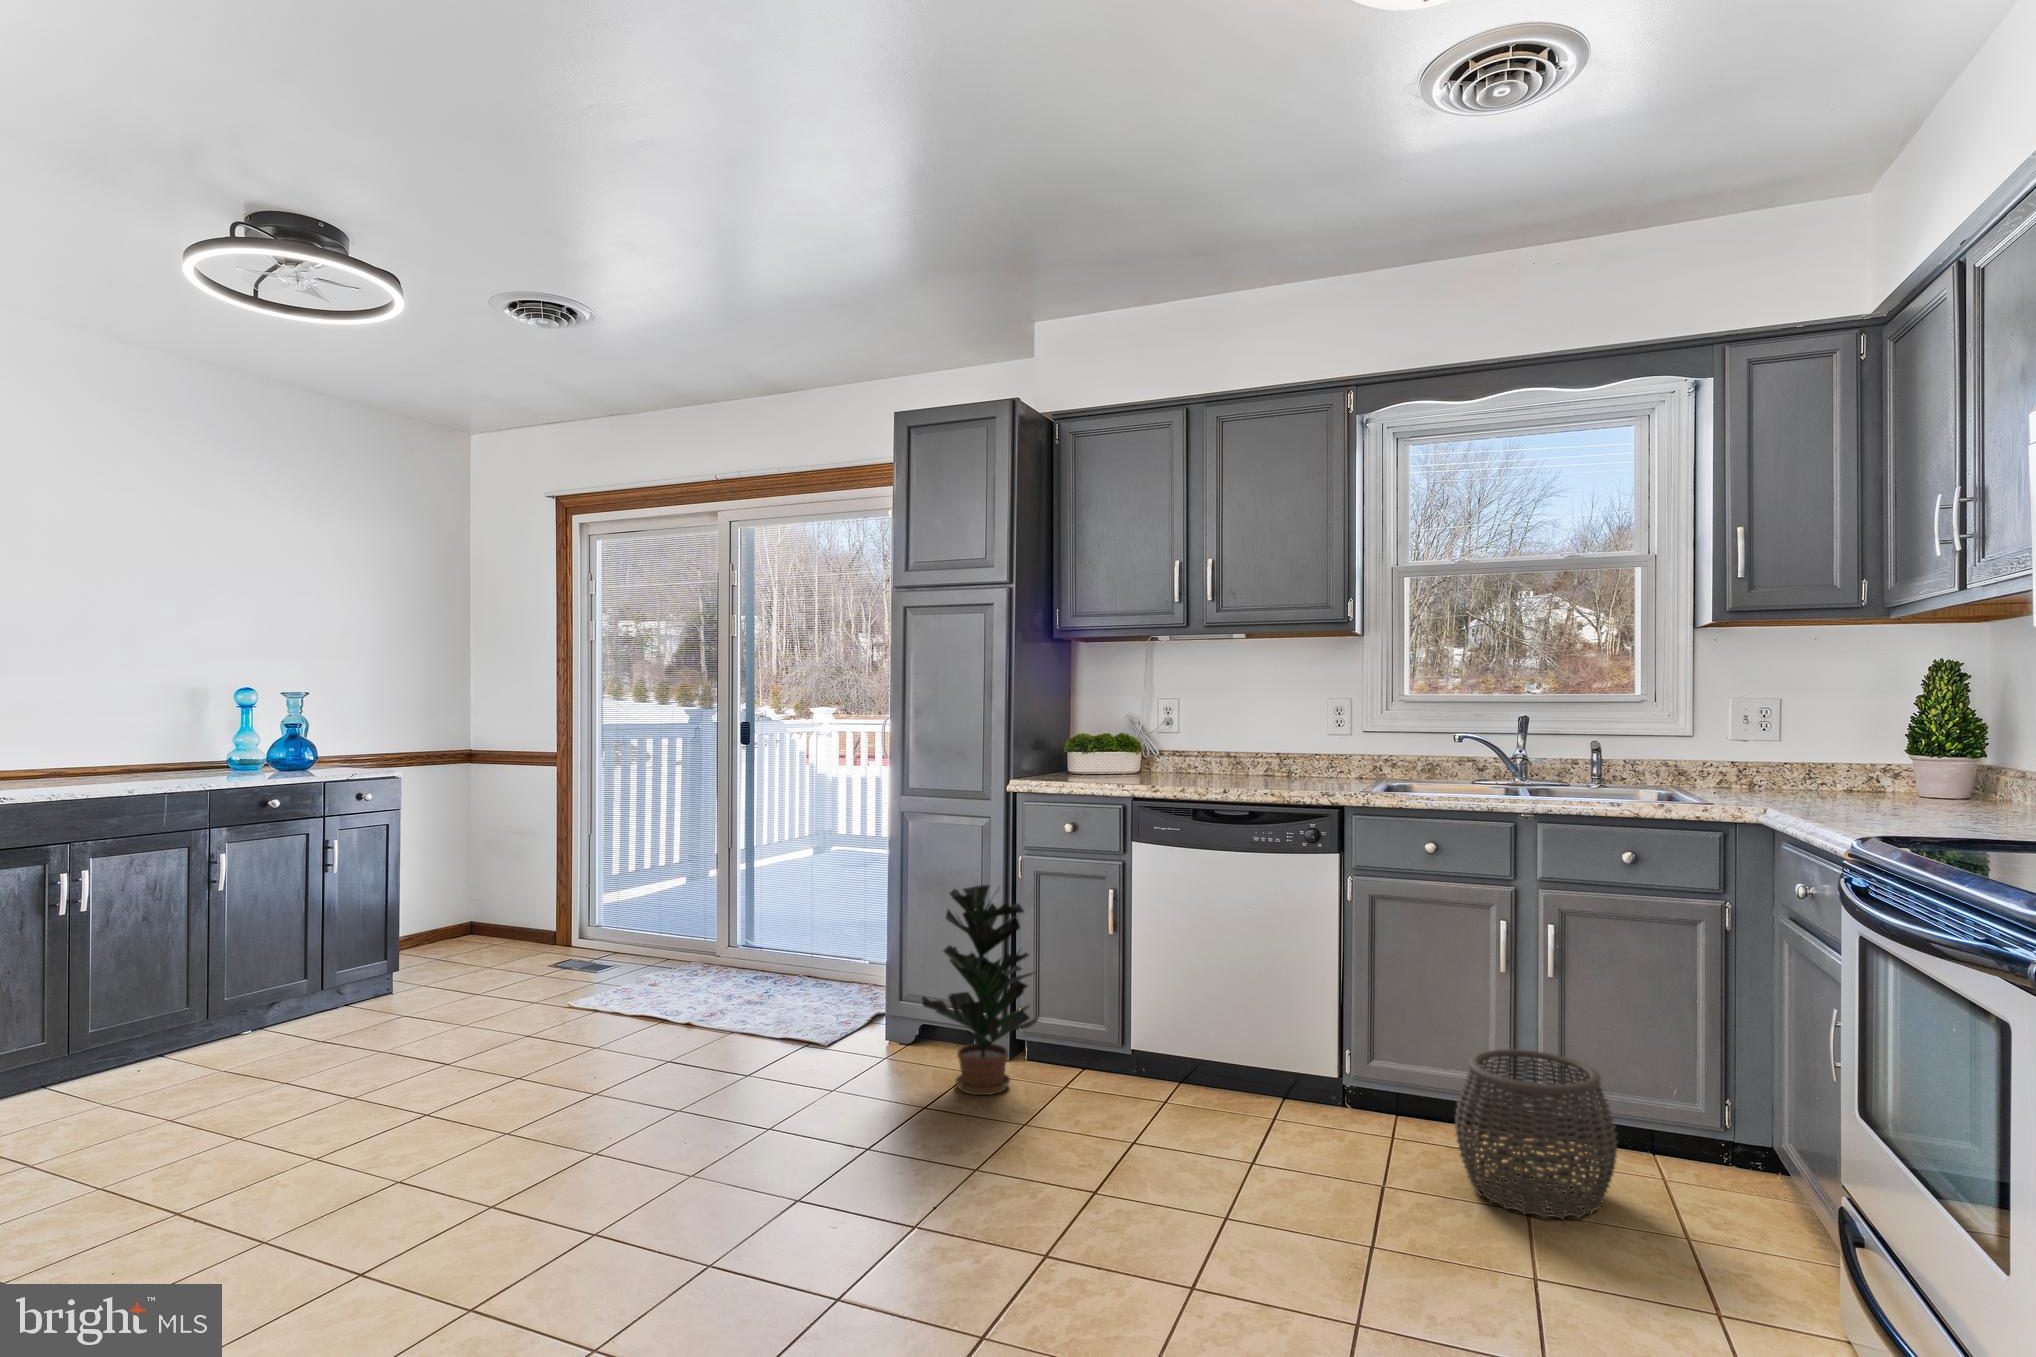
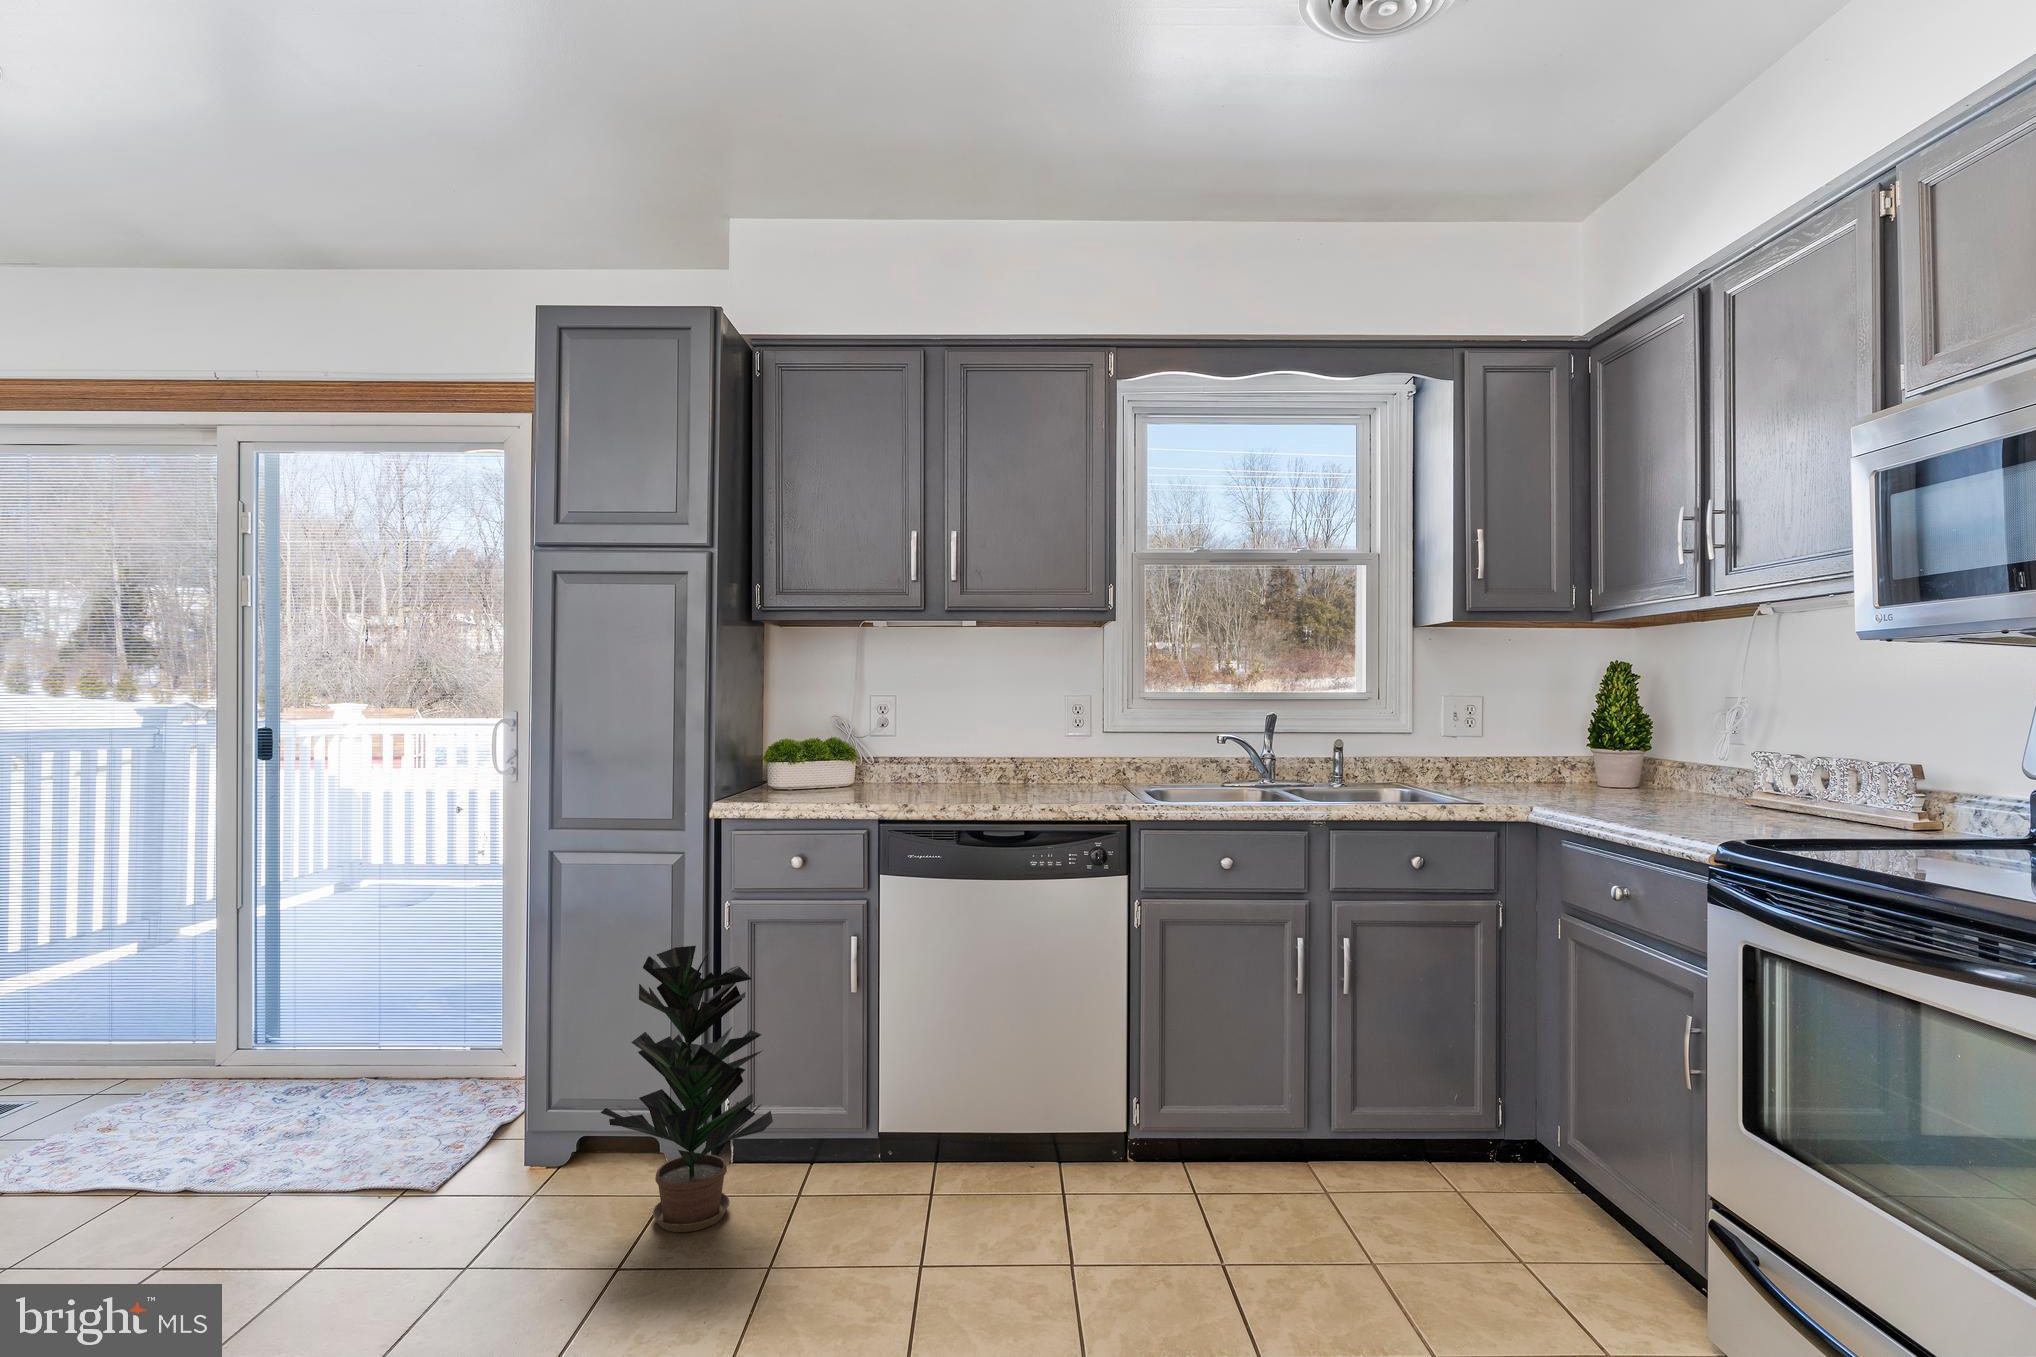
woven basket: present [1455,1049,1617,1220] -> none [1292,1078,1461,1271]

